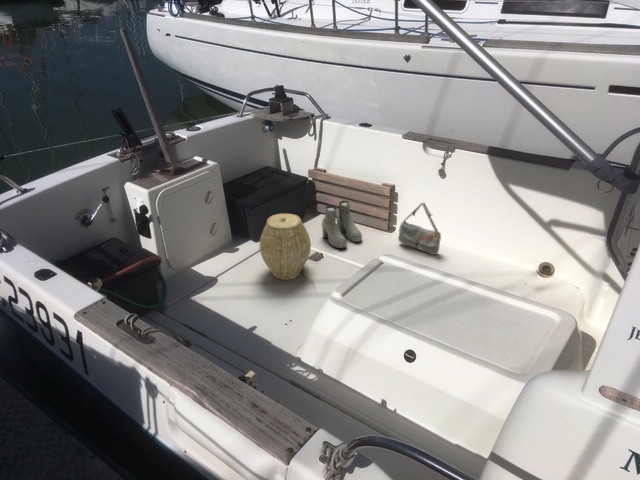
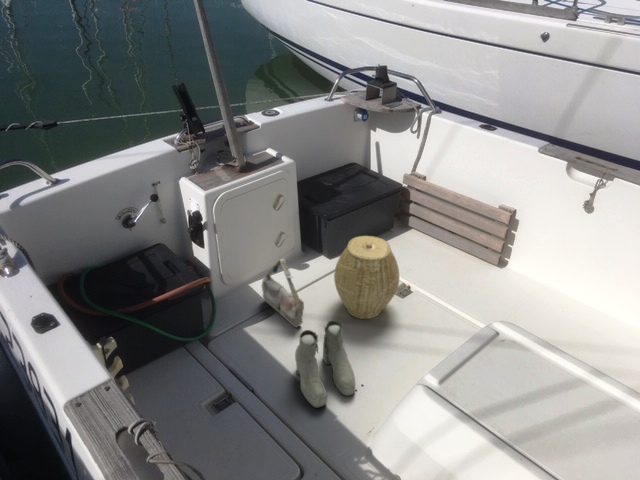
boots: present [322,201,362,248] -> present [295,321,355,408]
bag: present [398,203,441,255] -> present [262,259,304,328]

